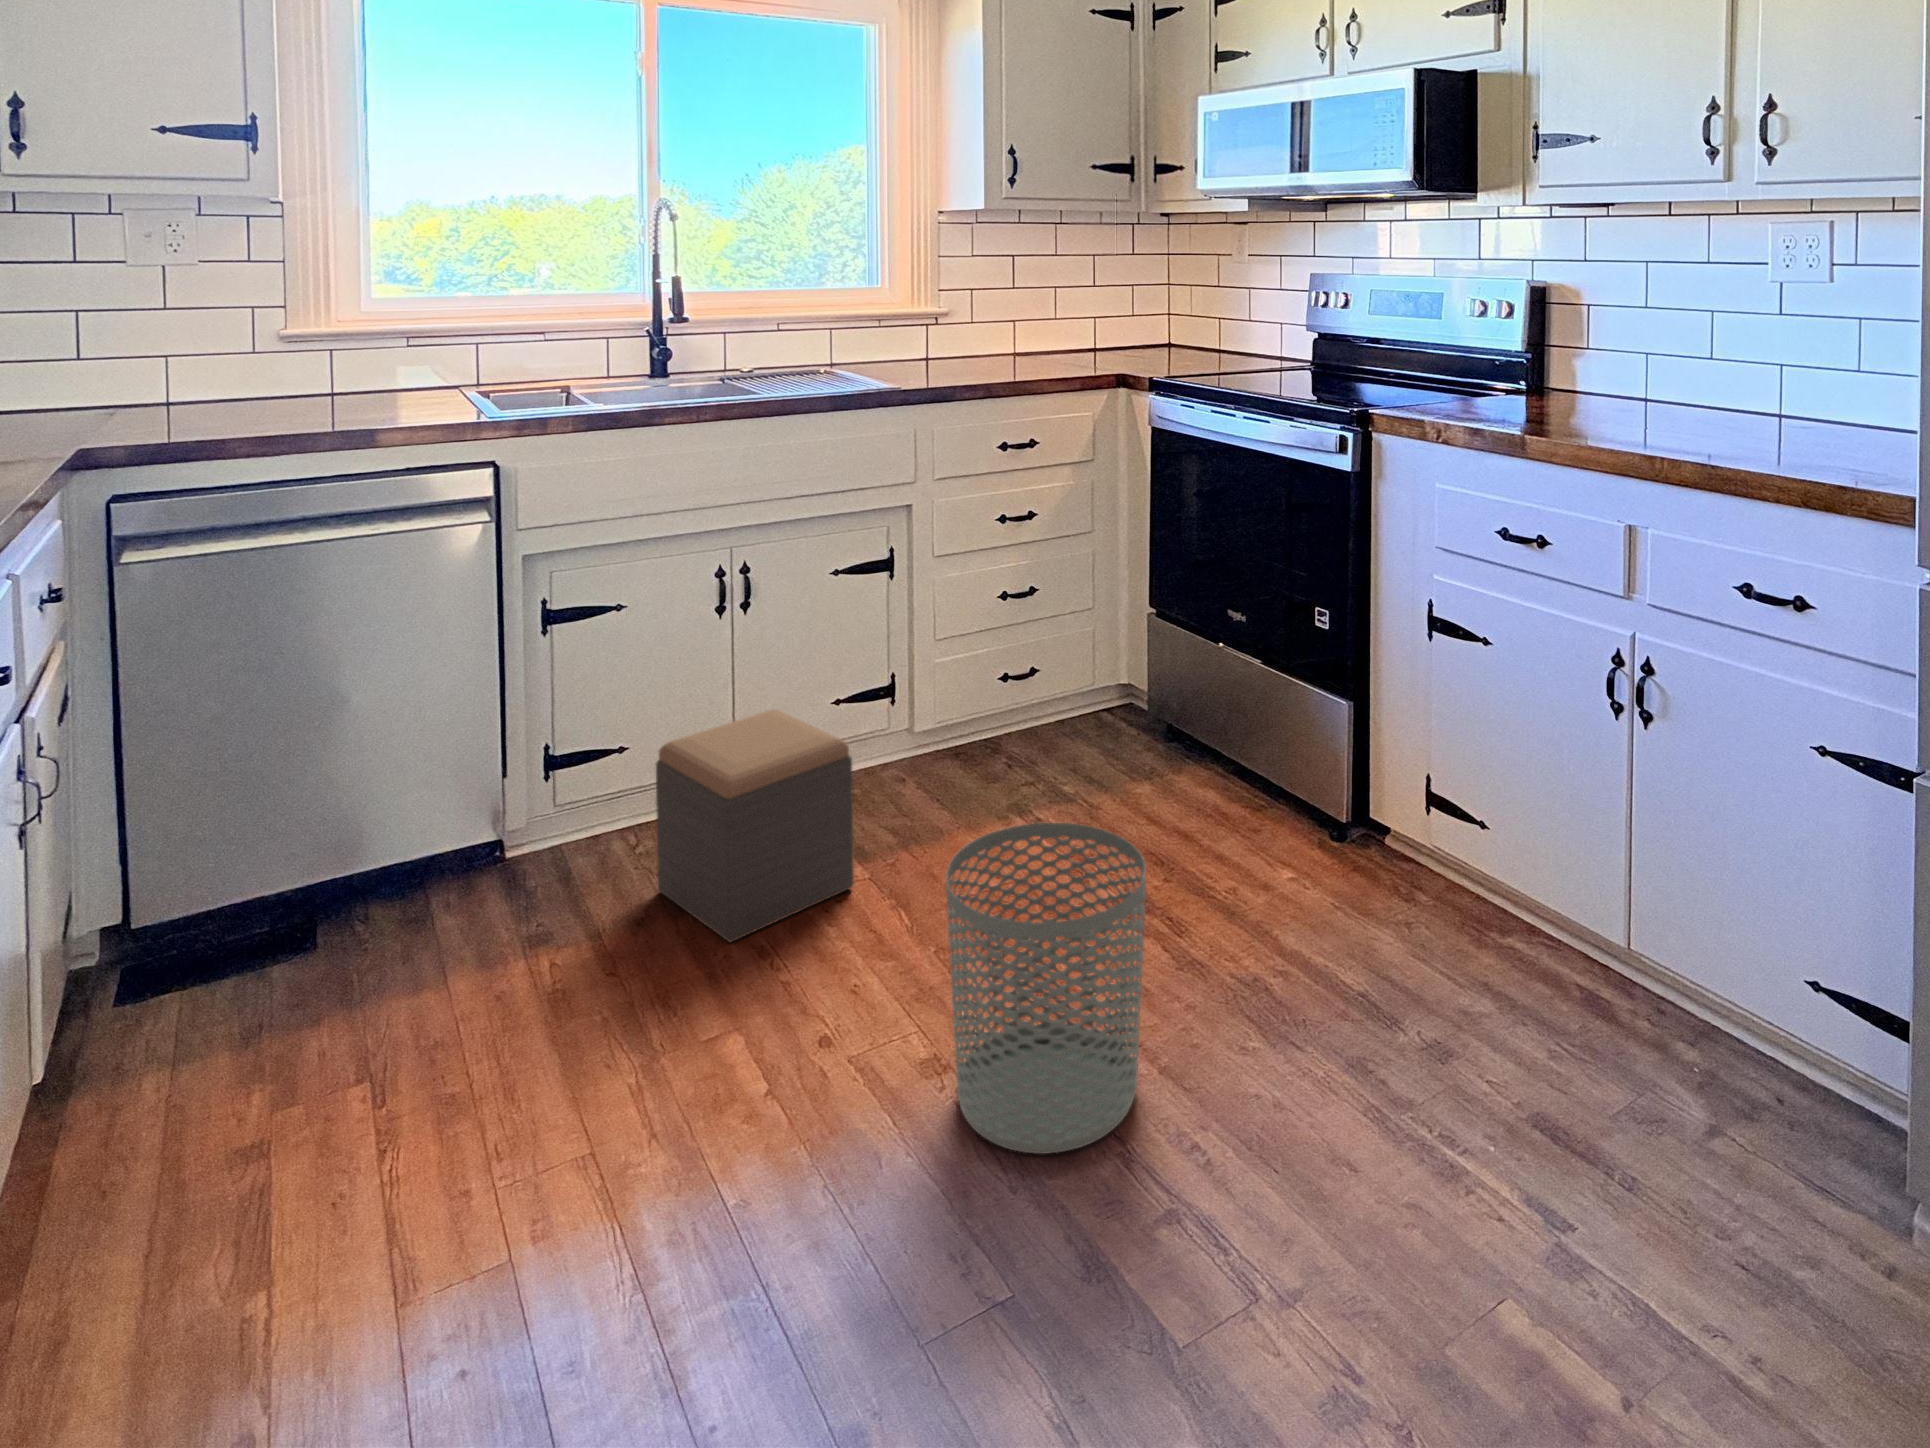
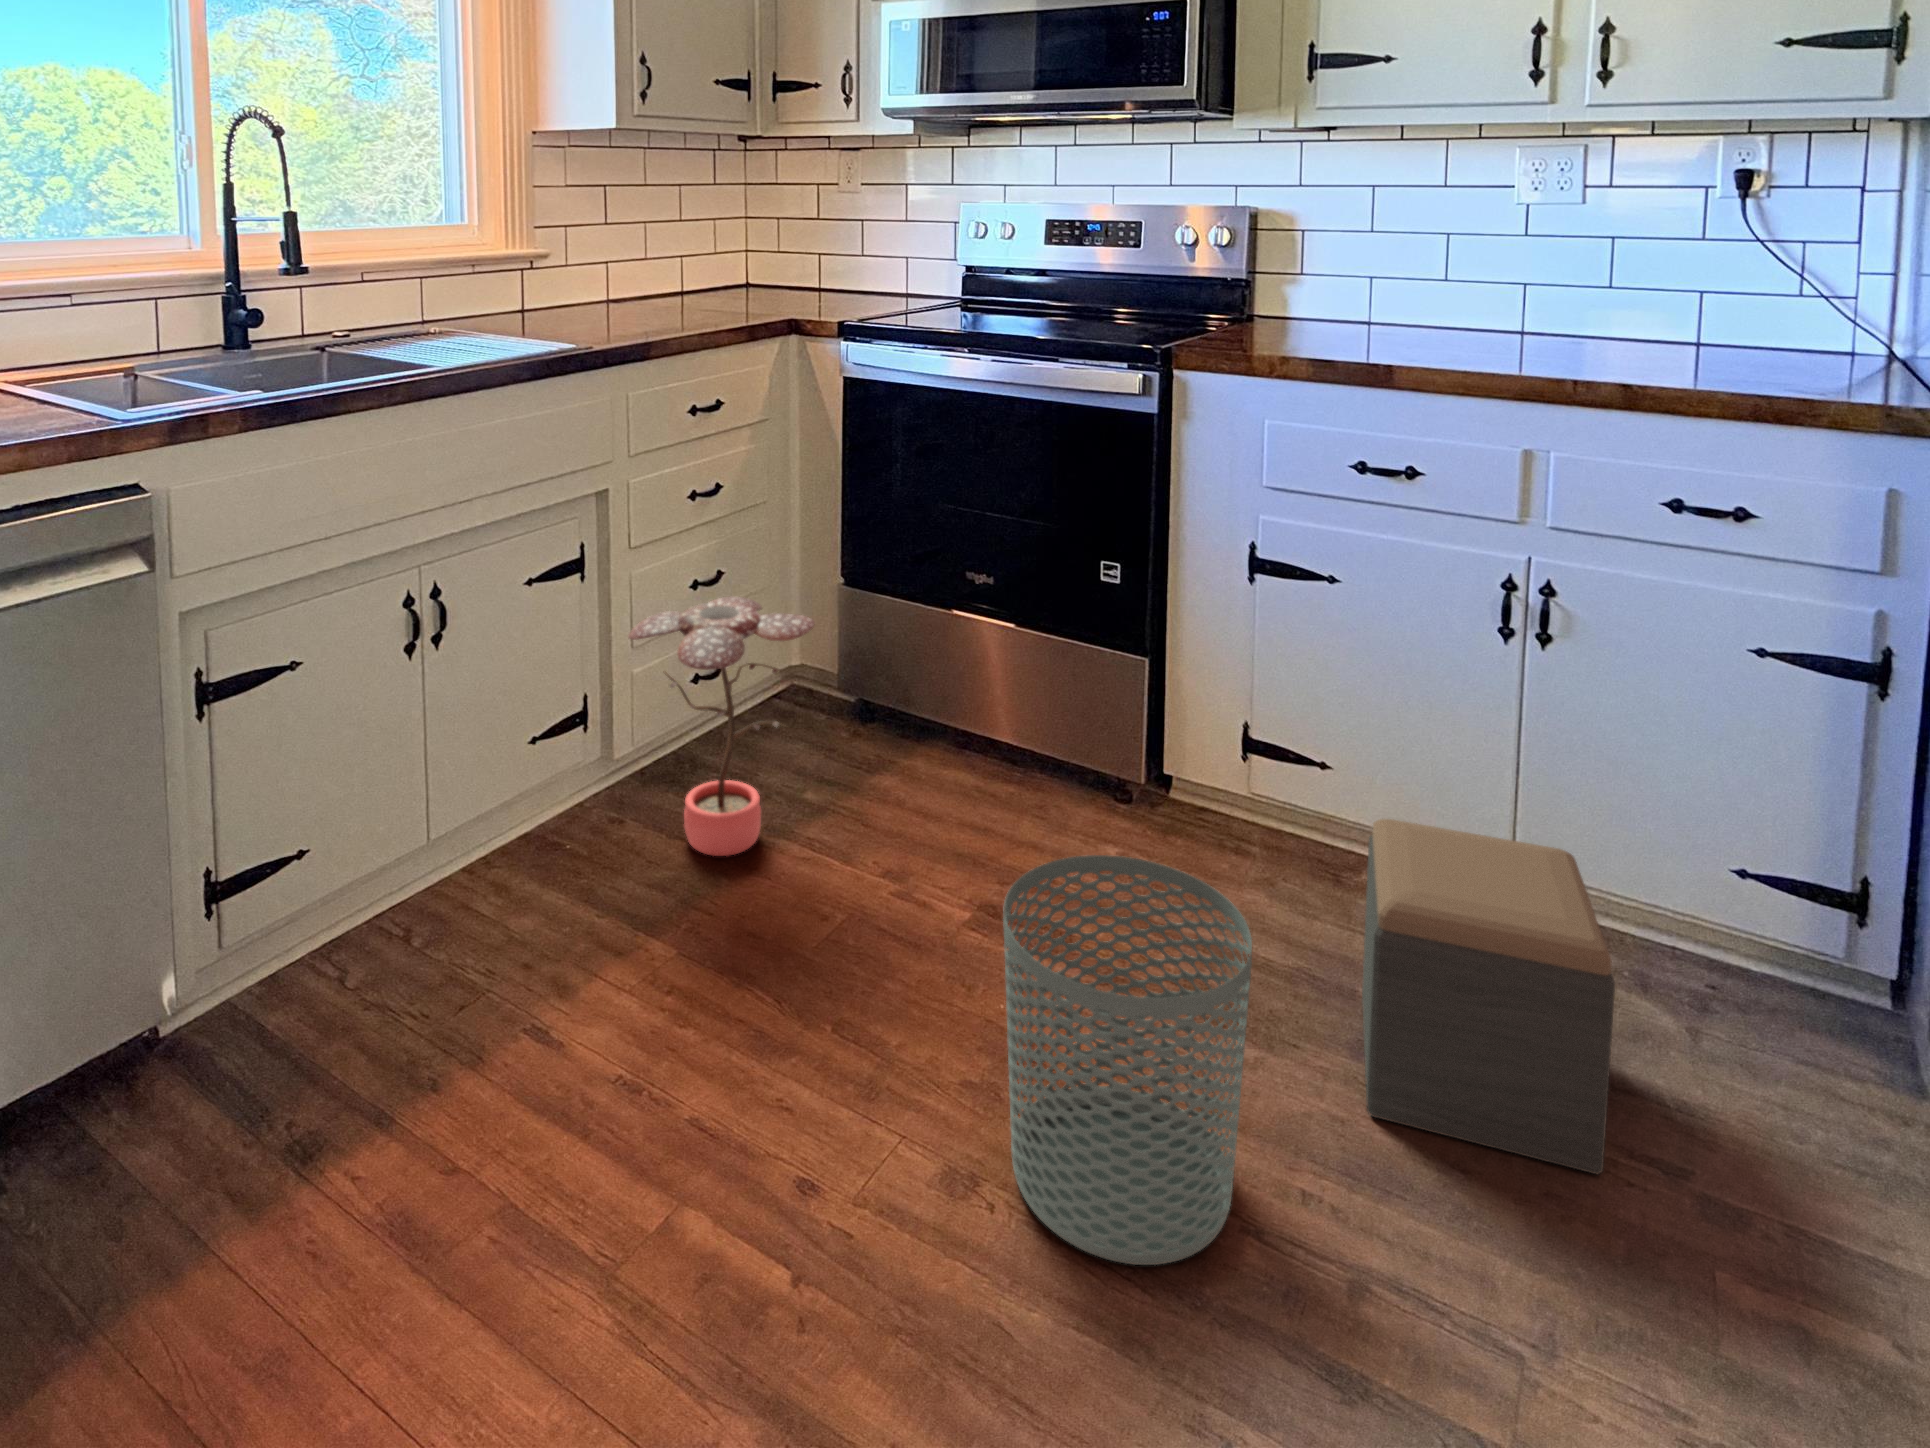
potted plant: none [899,604,1044,819] -> present [629,596,814,856]
footstool: present [656,709,854,942] -> present [1362,819,1615,1174]

